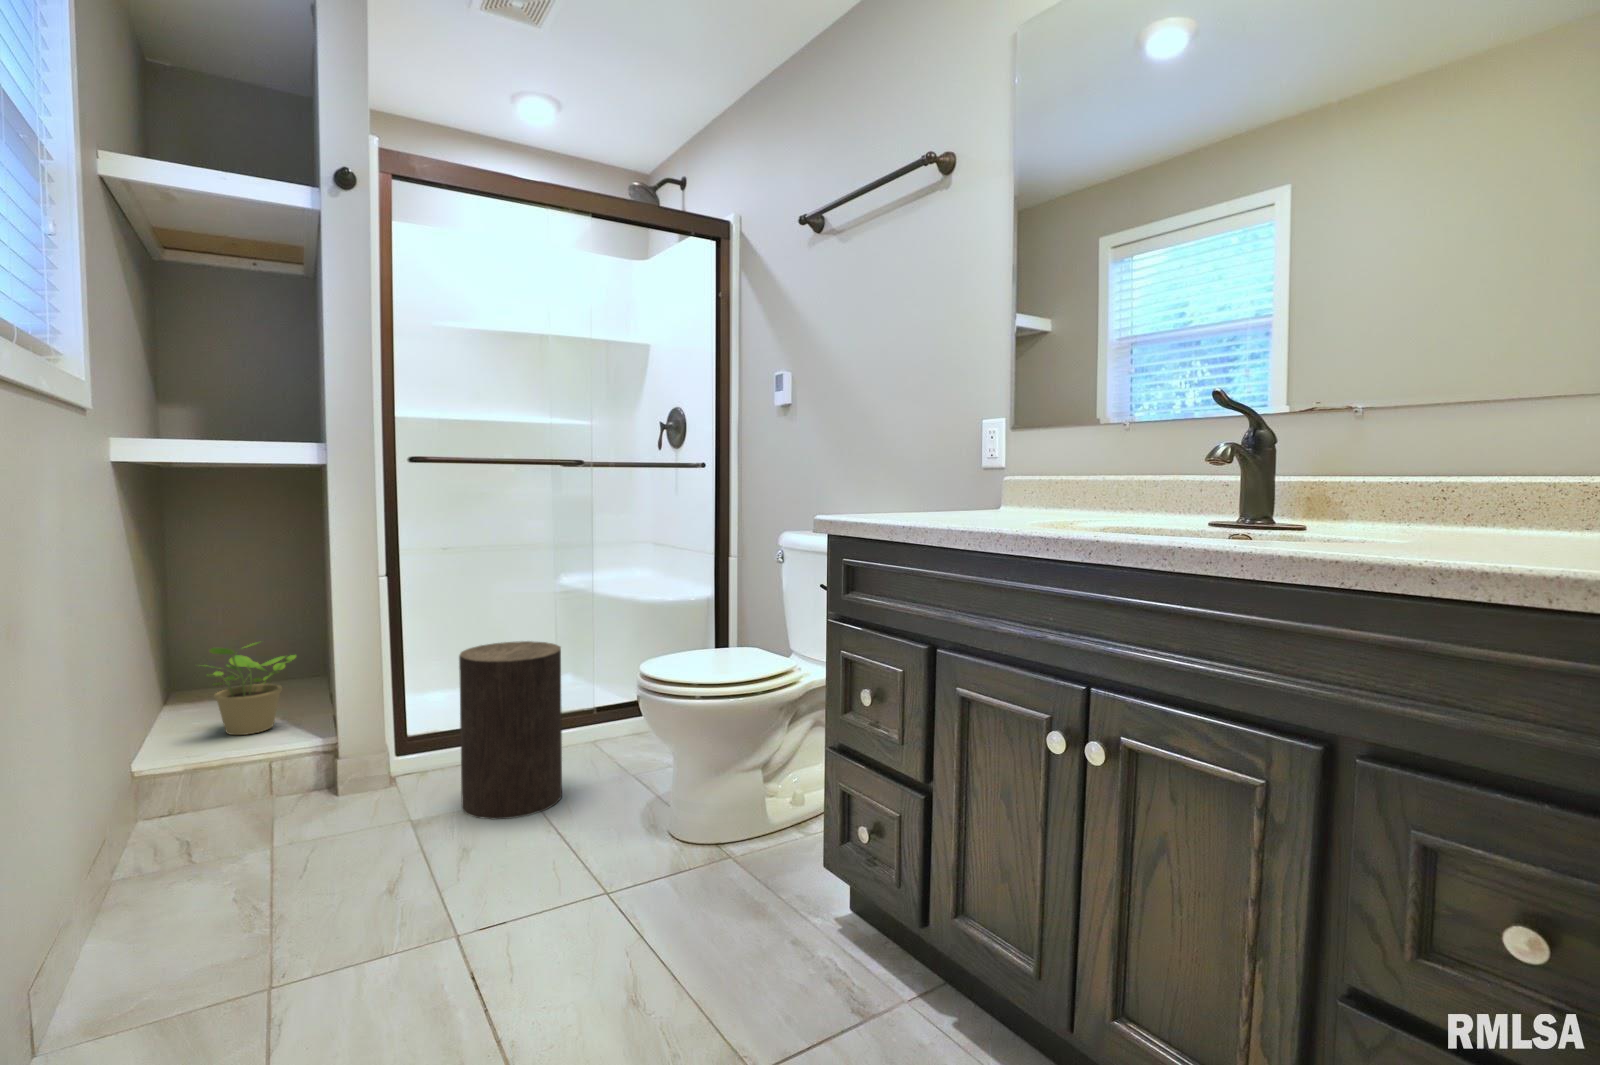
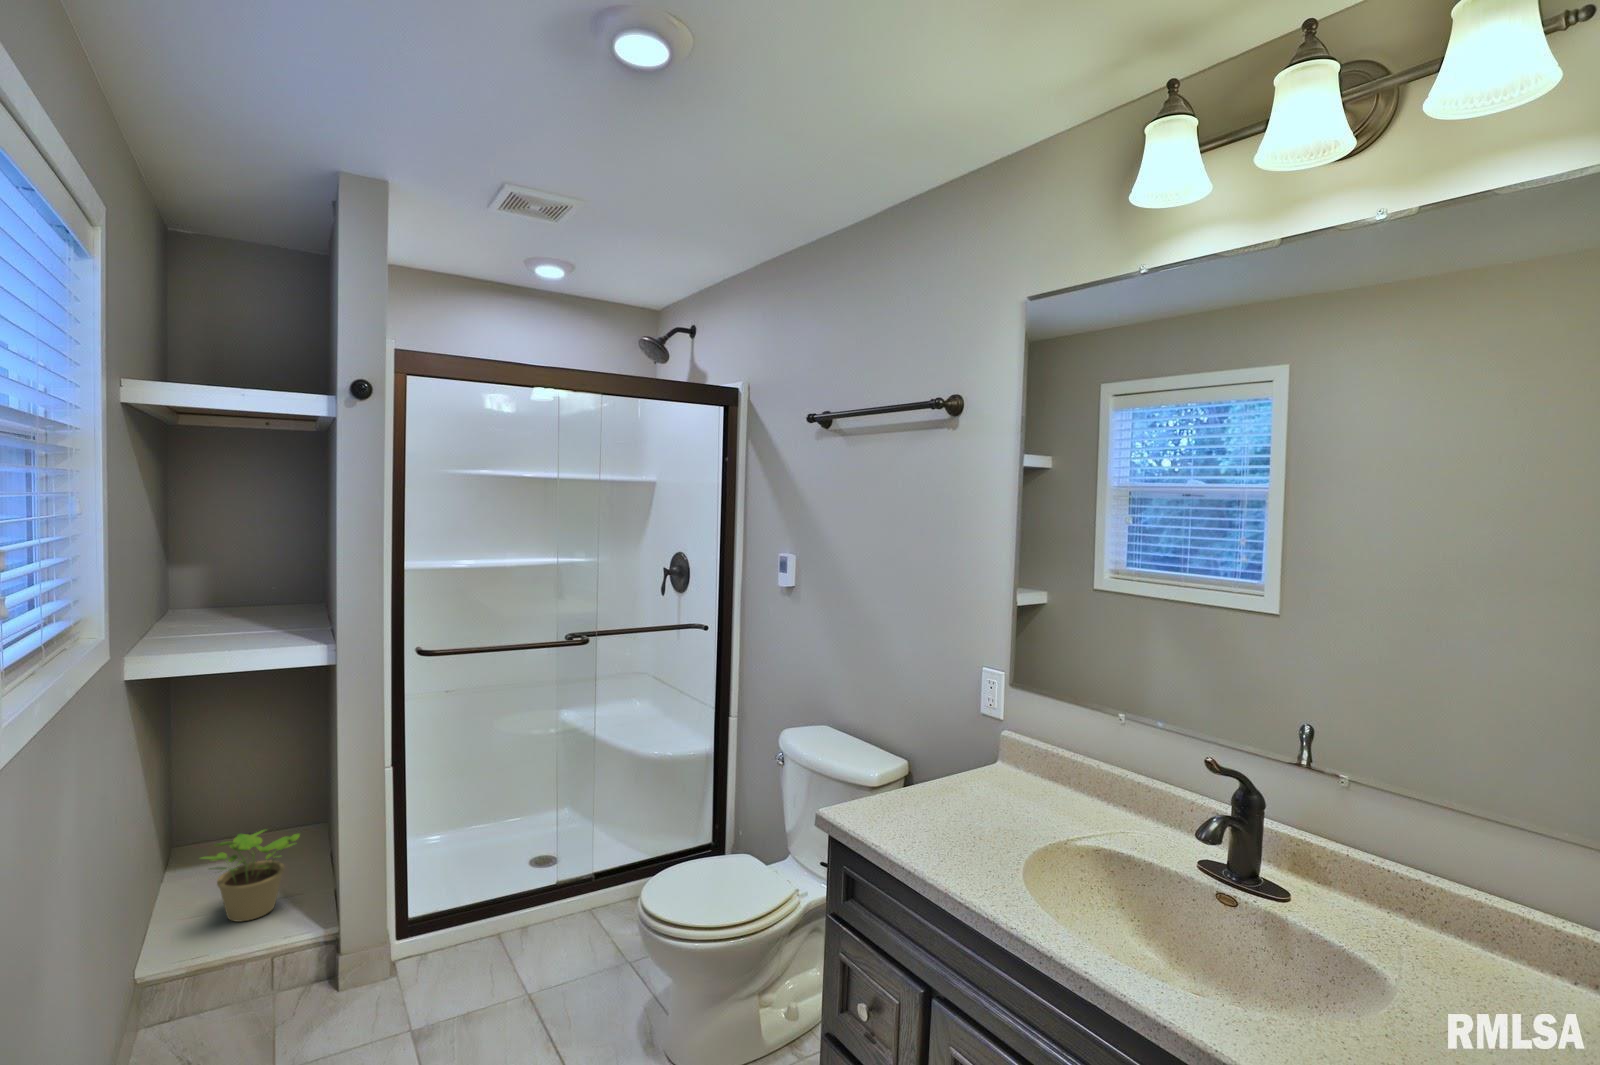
stool: present [459,641,562,819] -> none [461,834,563,1034]

